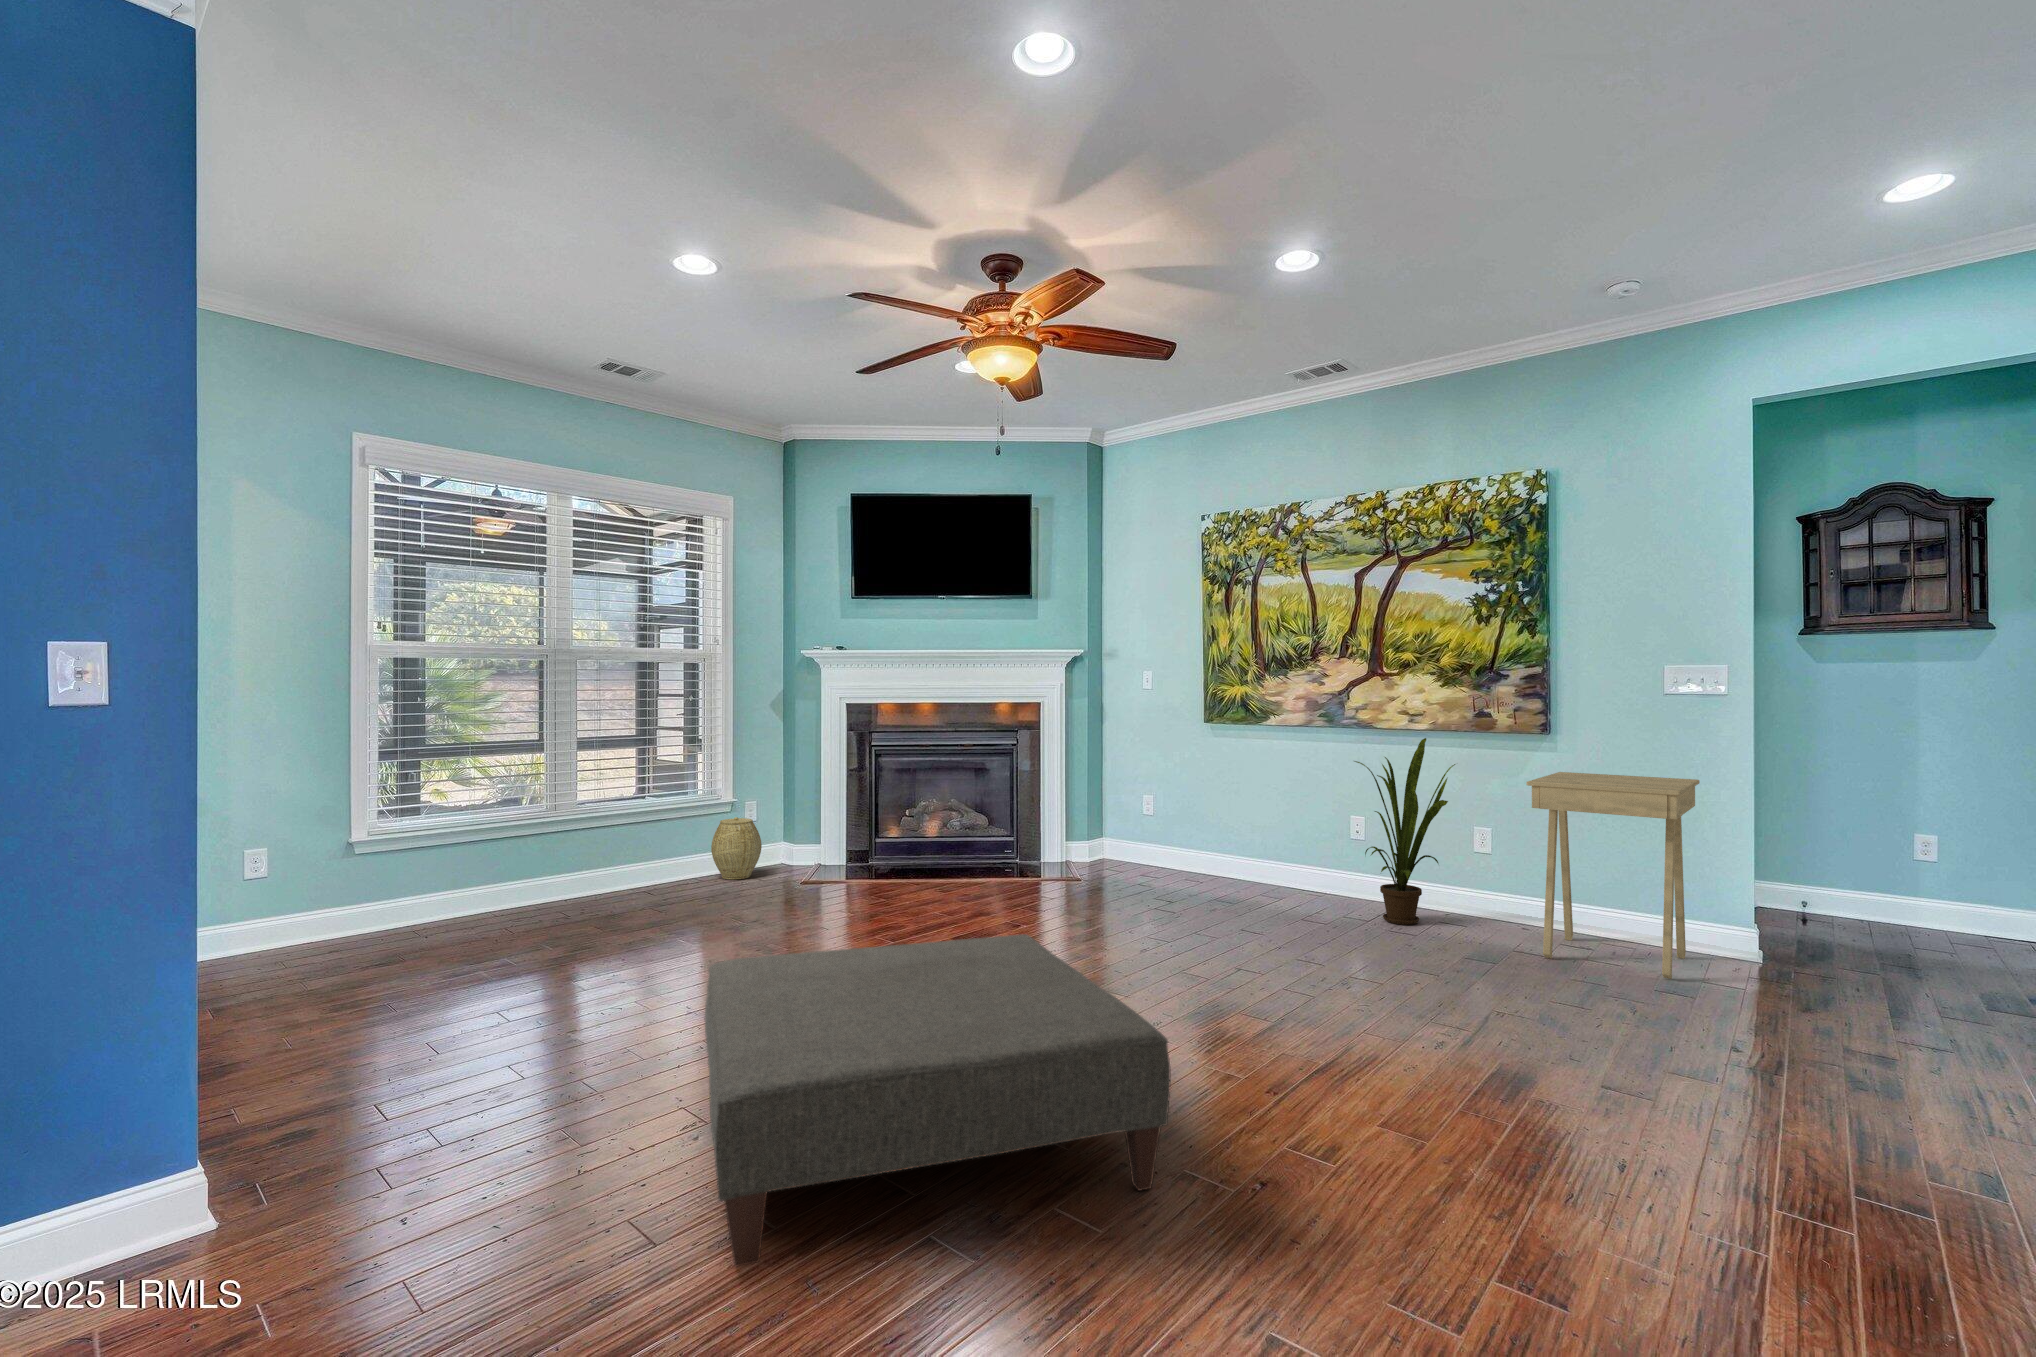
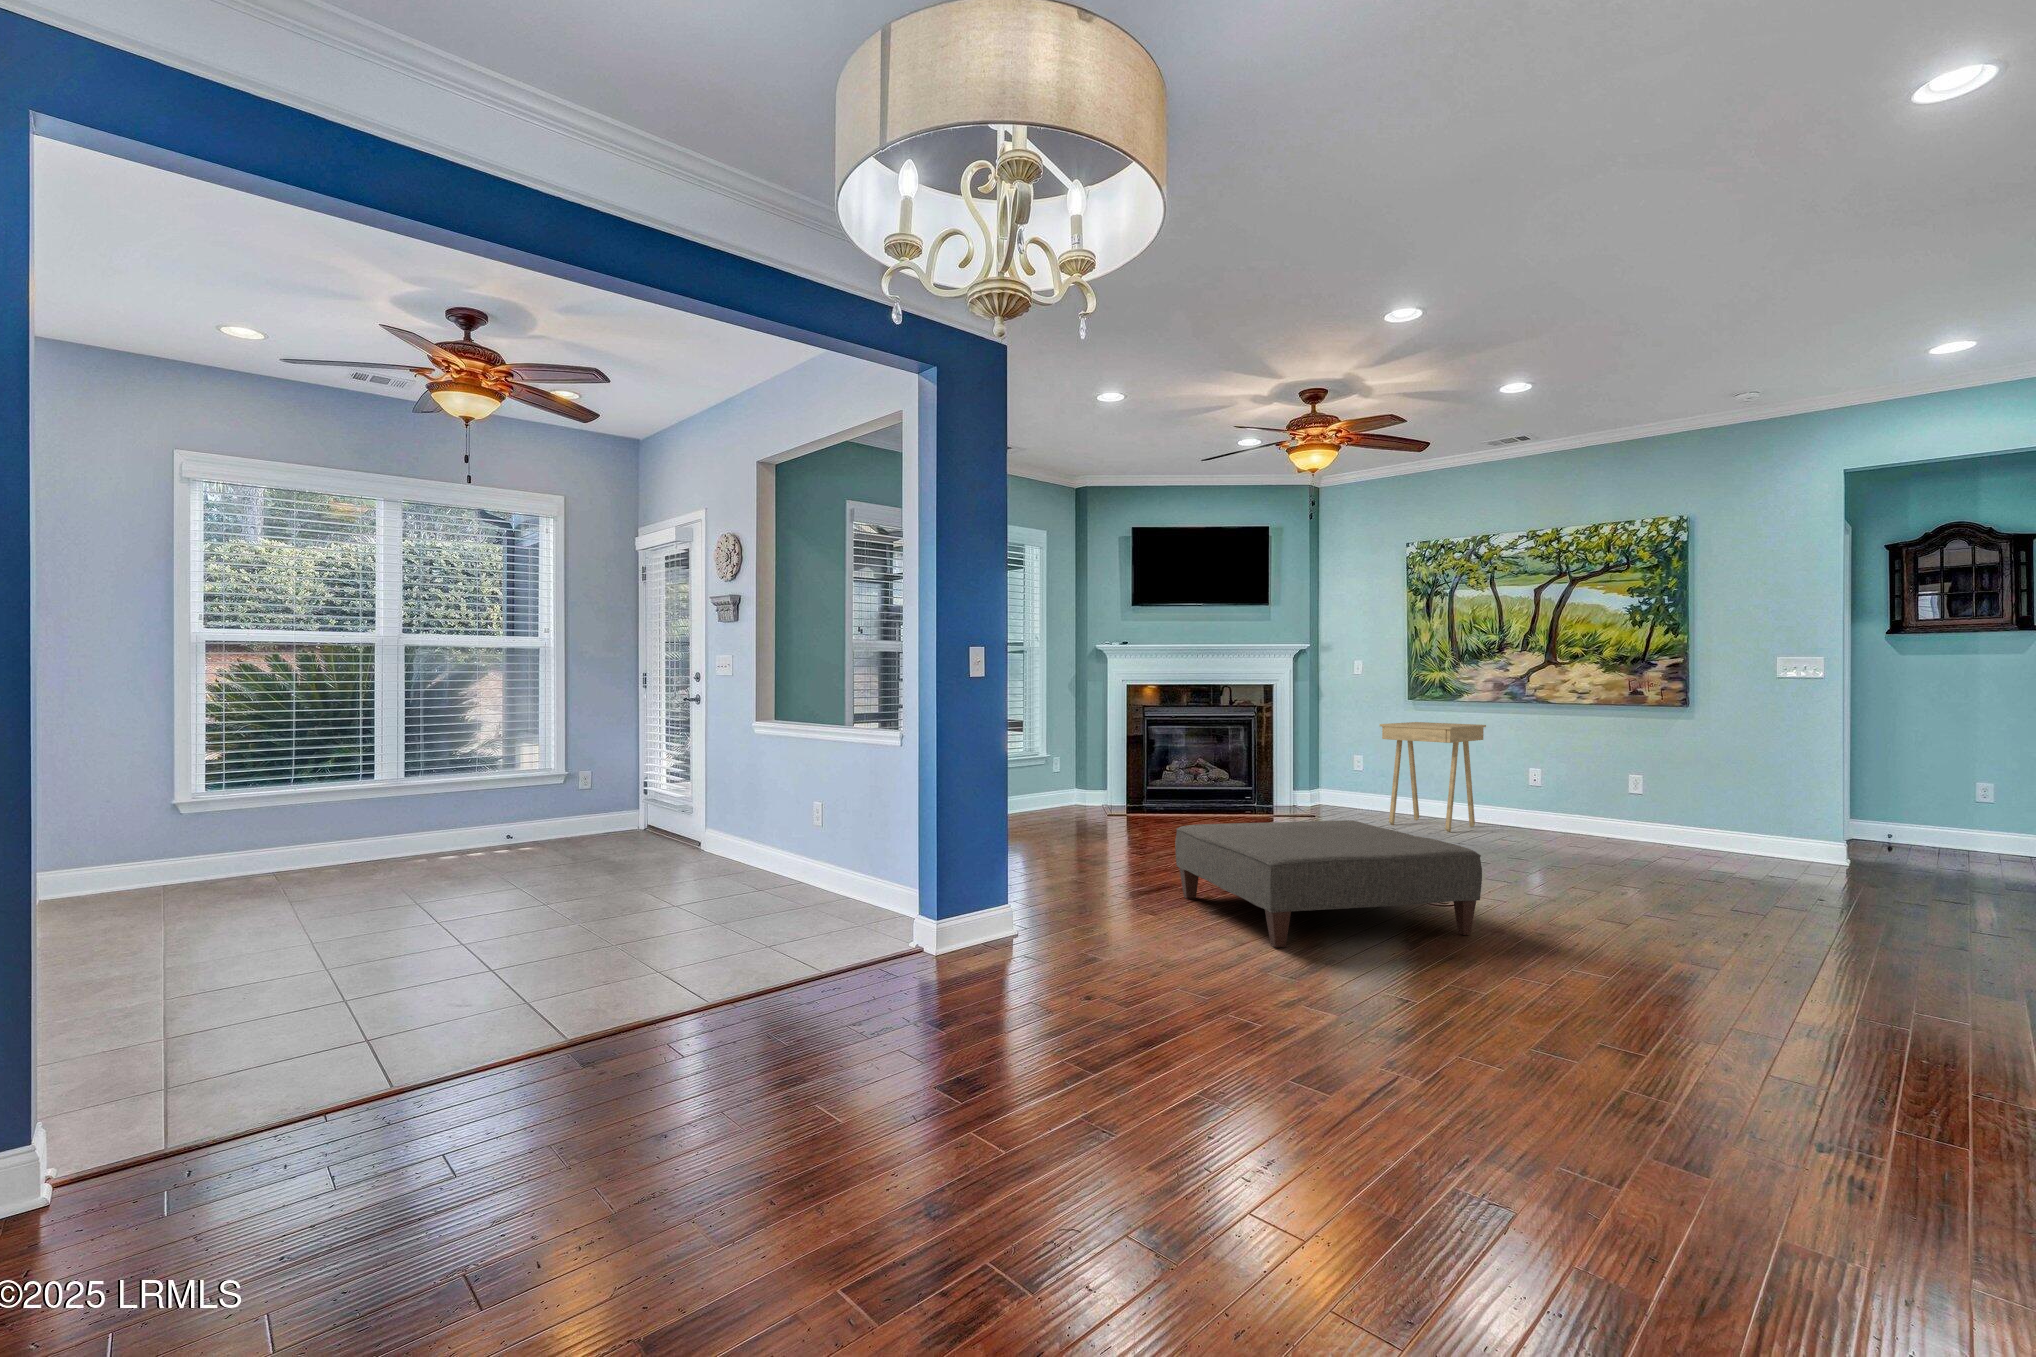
house plant: present [1354,738,1455,925] -> none [1534,711,1617,845]
side table: present [1526,772,1700,979] -> present [1379,722,1486,832]
woven basket: present [711,817,762,880] -> none [1036,767,1071,812]

